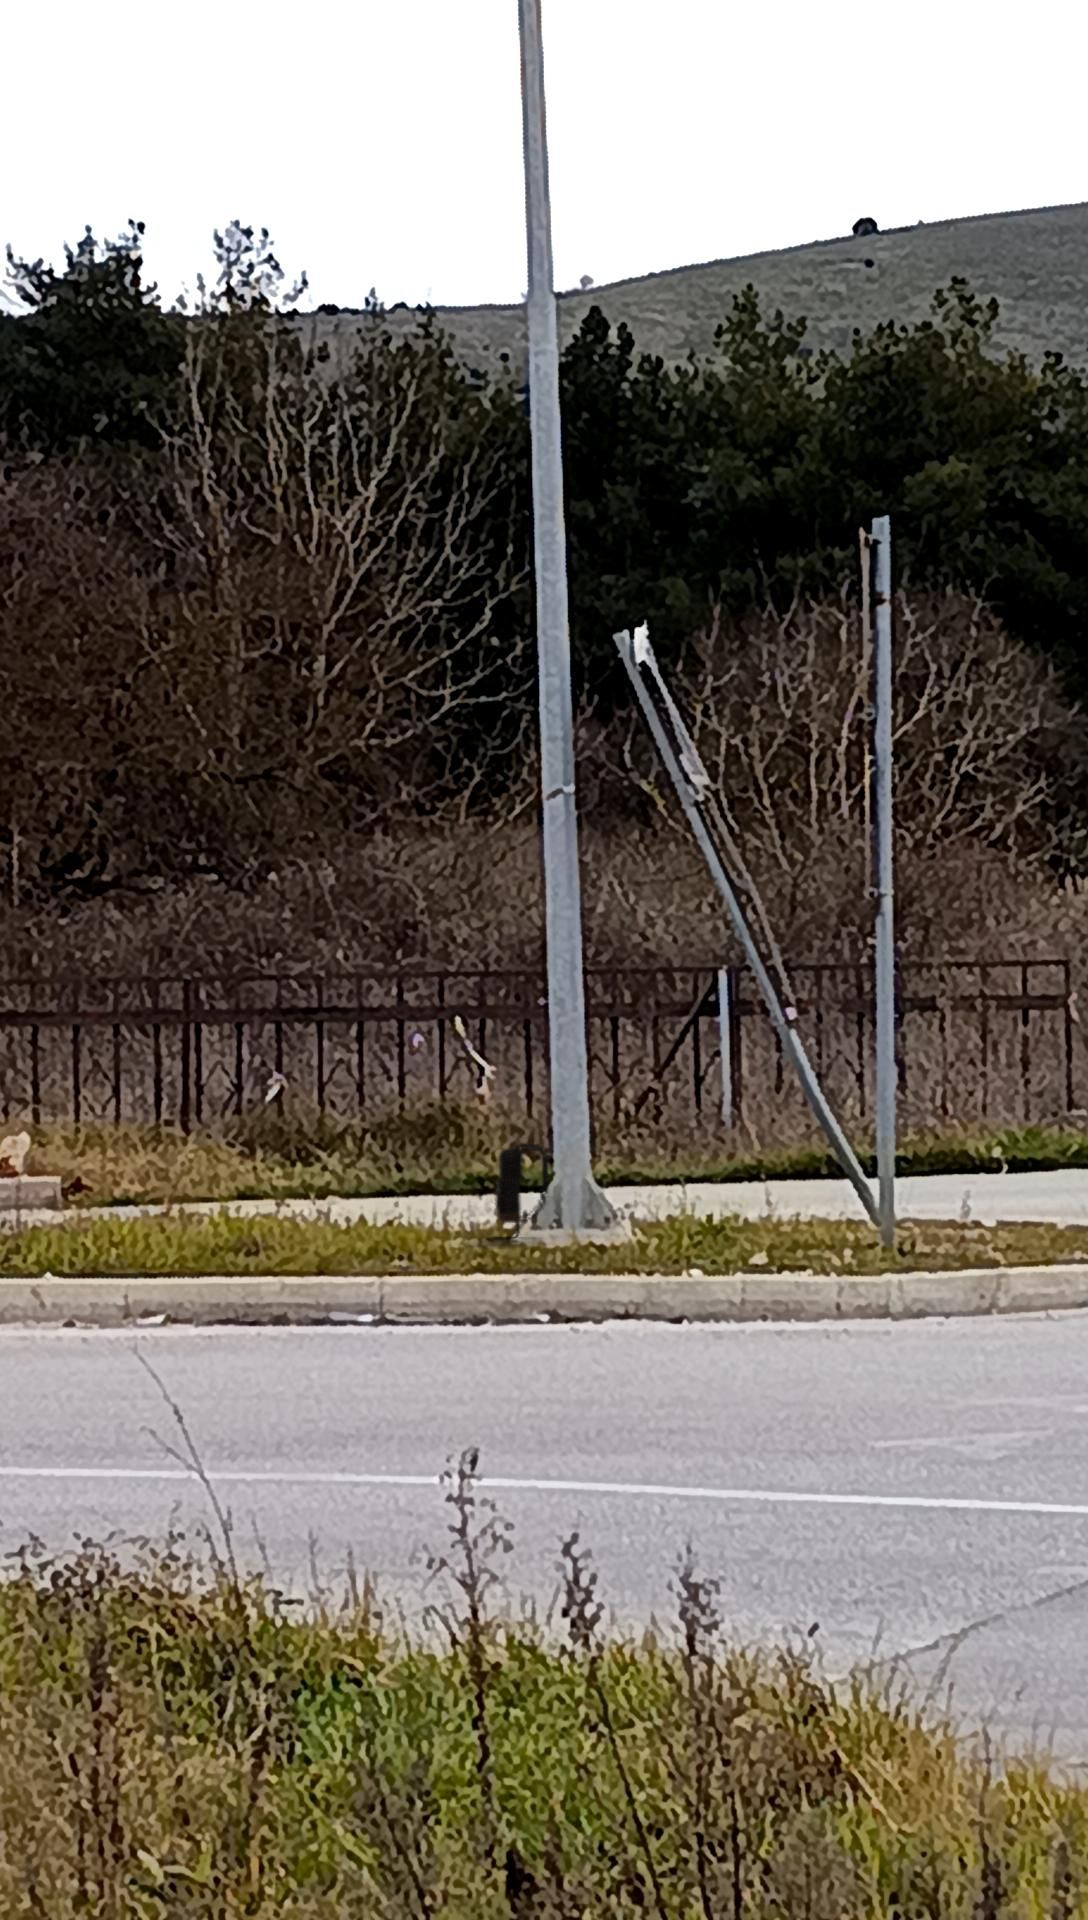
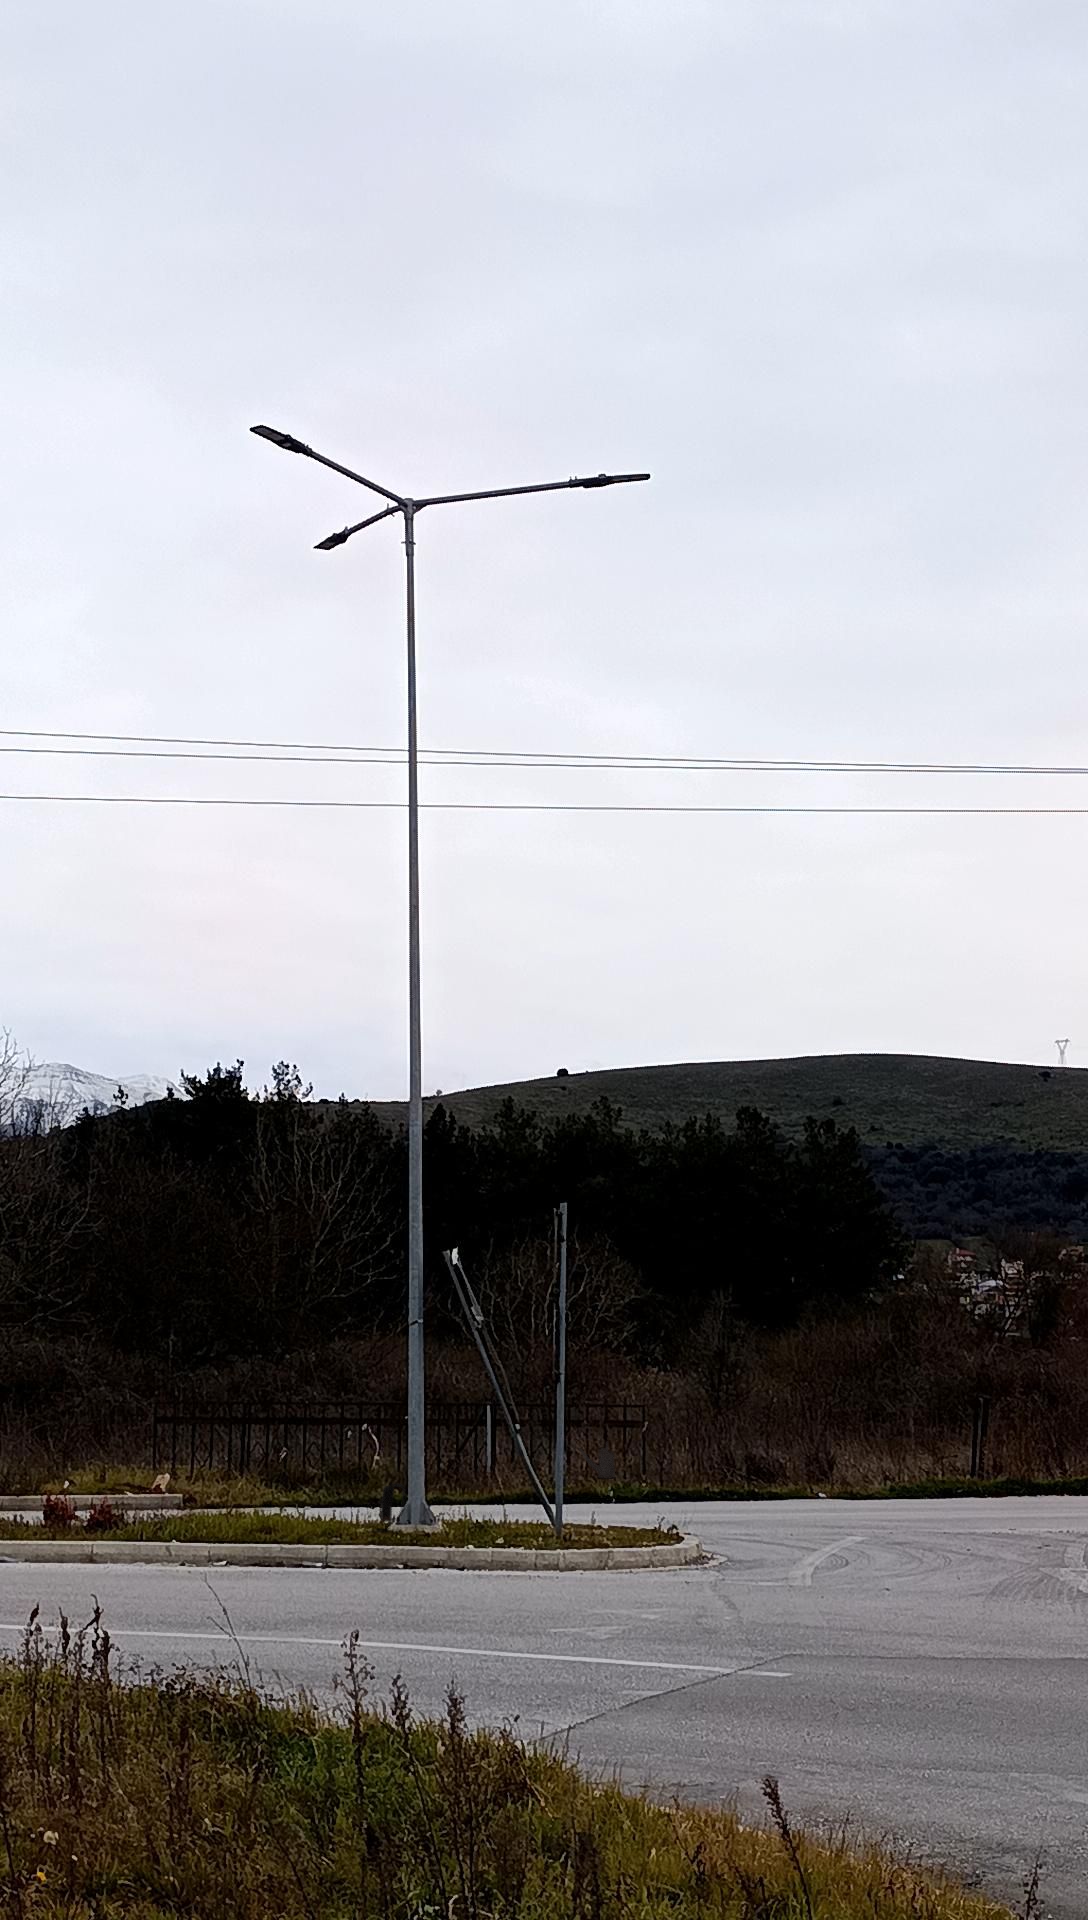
watering can: none [908,1048,997,1120] -> present [579,1443,615,1478]

